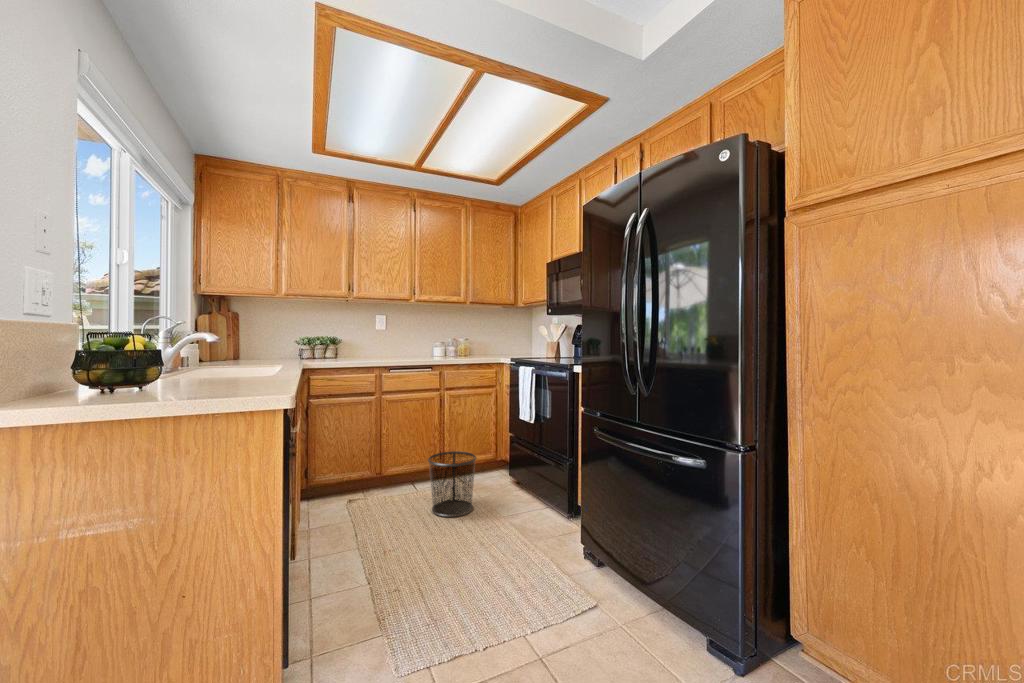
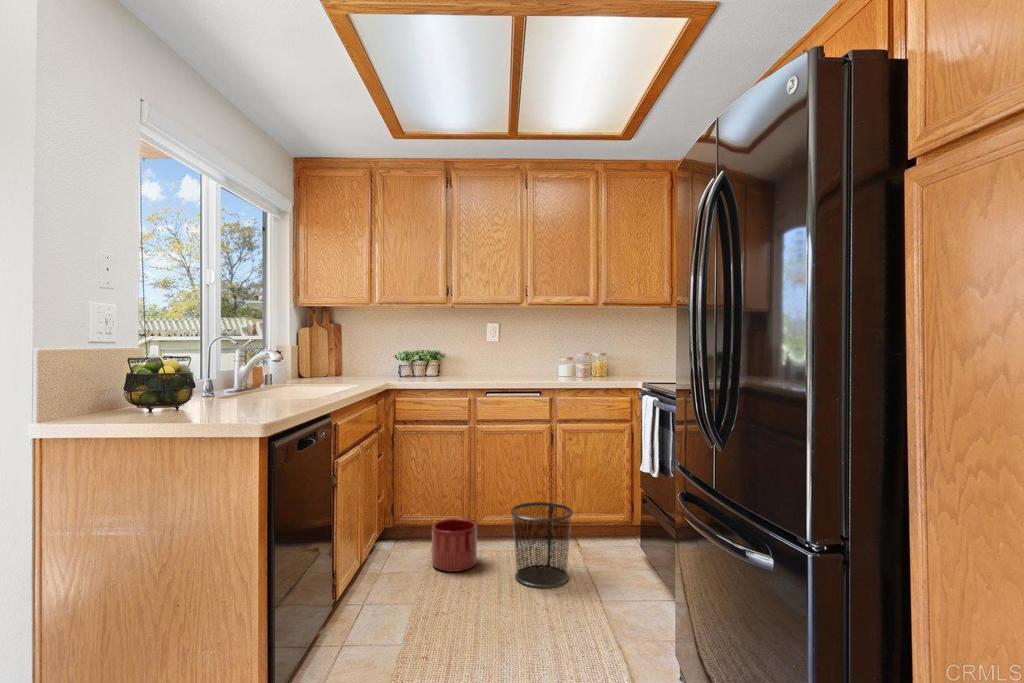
planter: none [357,473,396,518] -> present [432,518,477,572]

